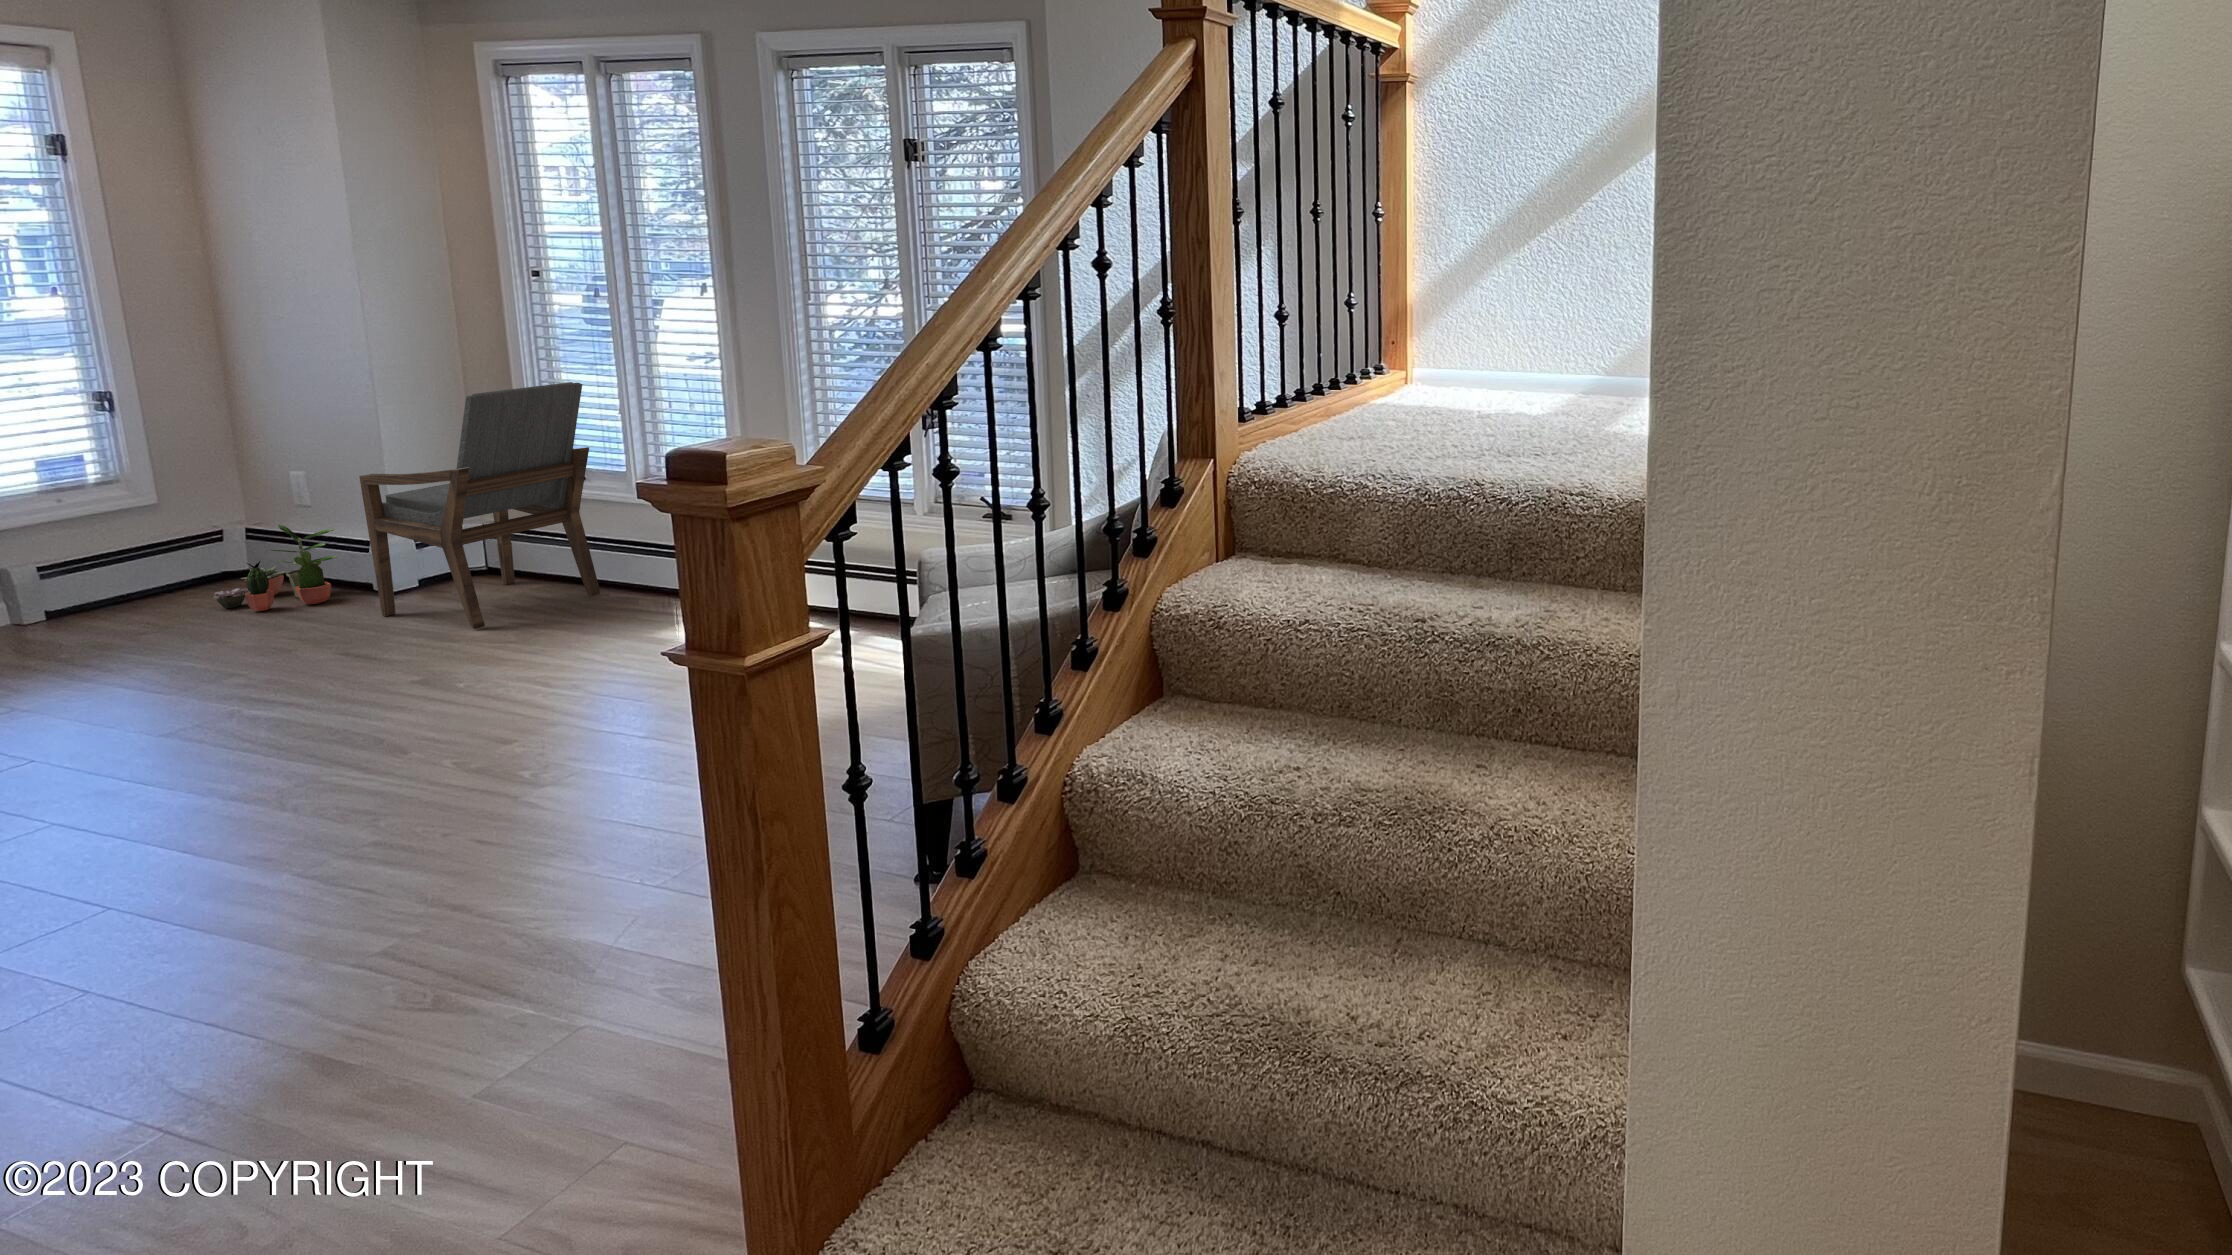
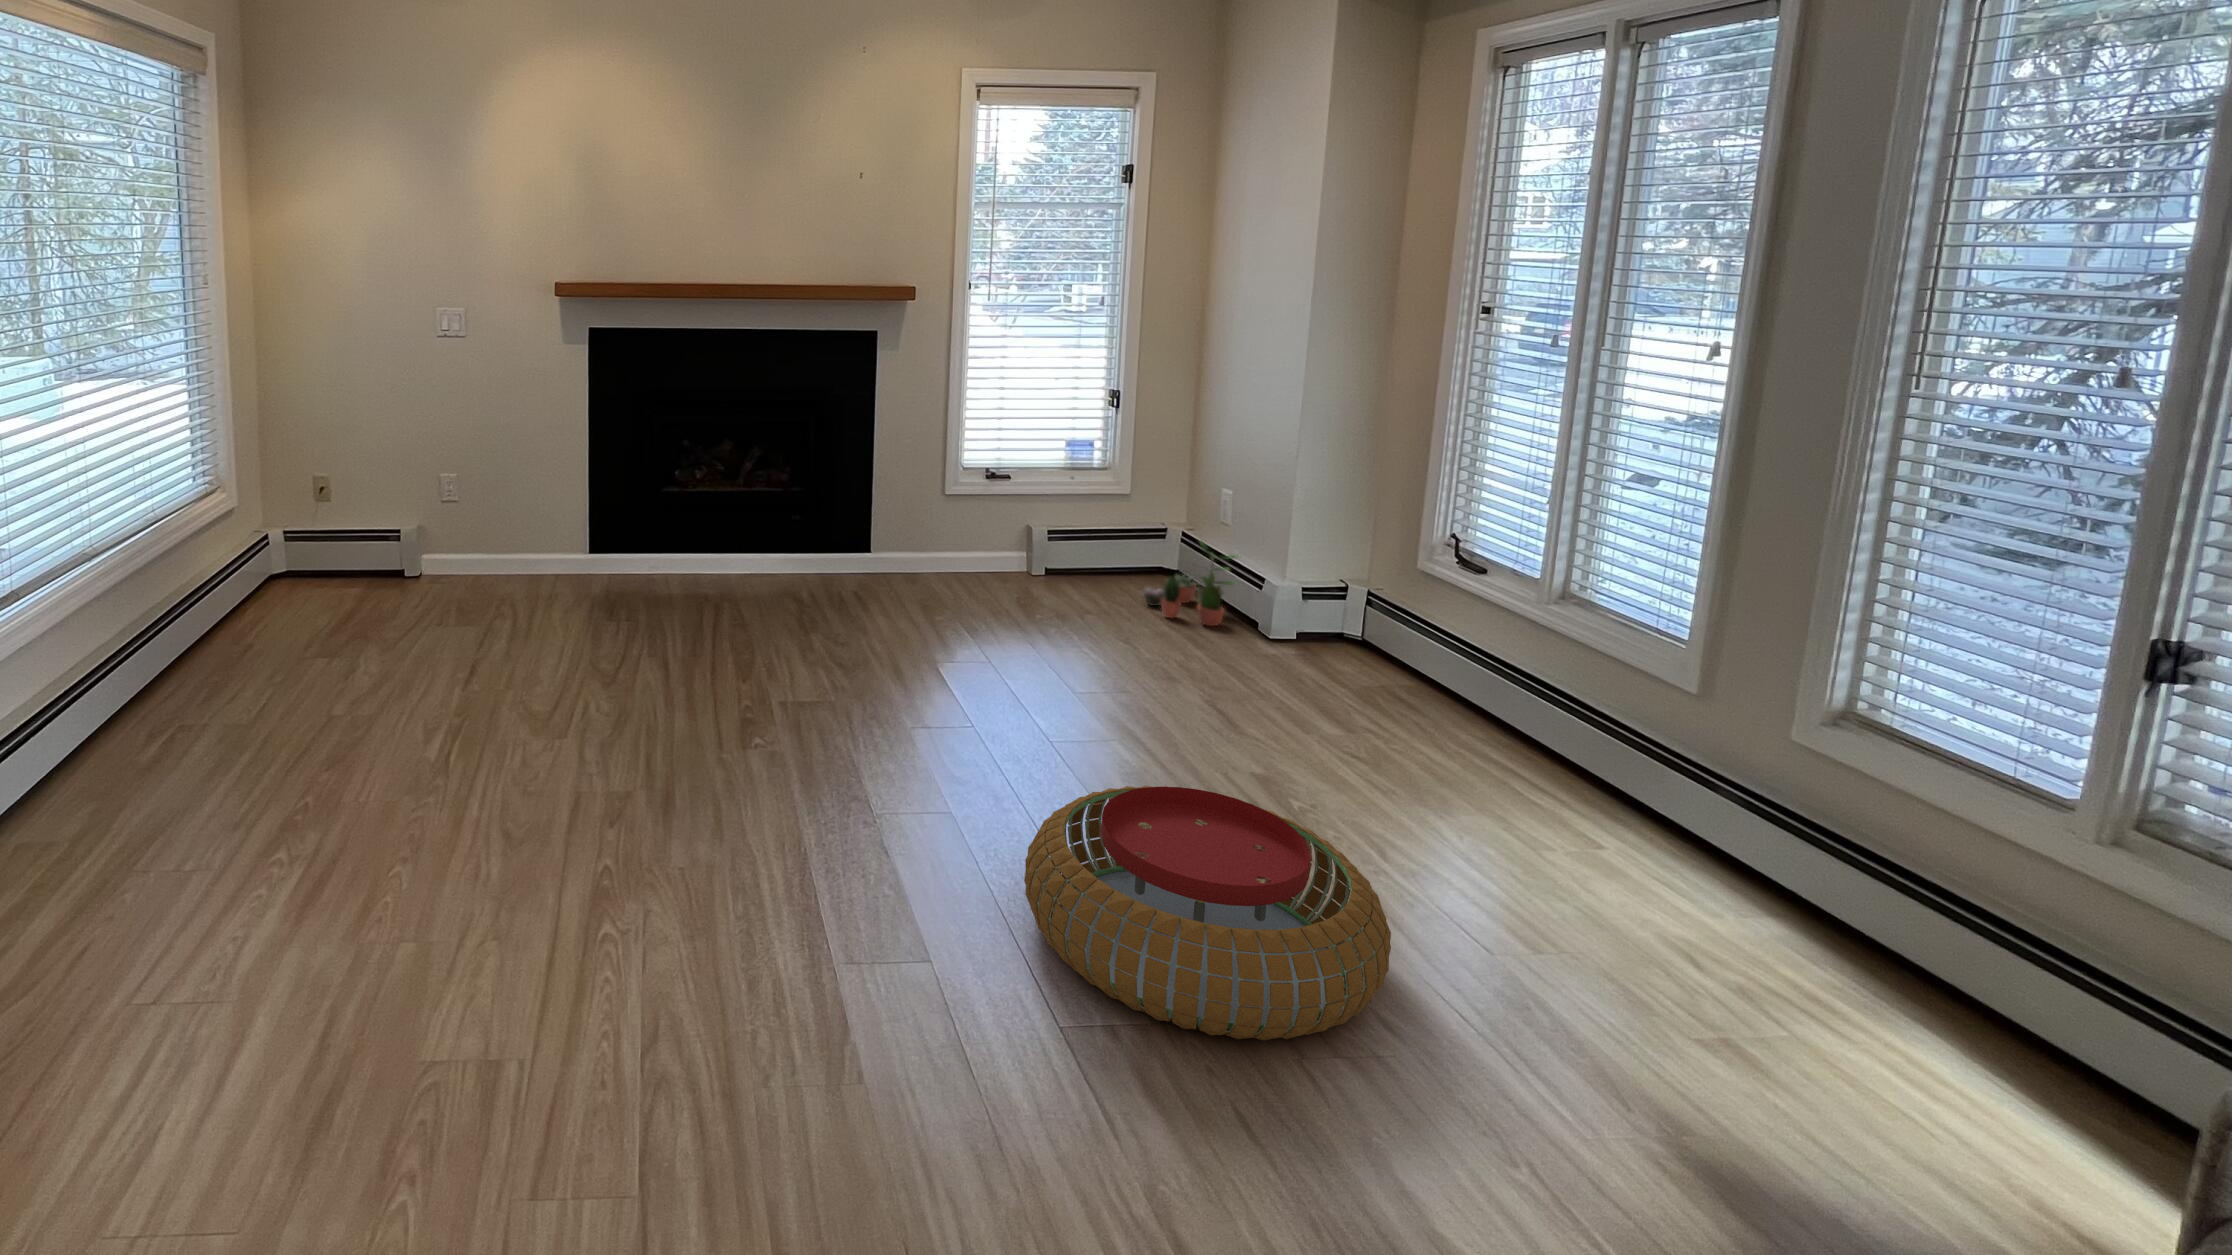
armchair: present [359,382,600,629] -> none [1250,454,1506,725]
pouf: none [247,657,595,824] -> present [1024,786,1391,1041]

